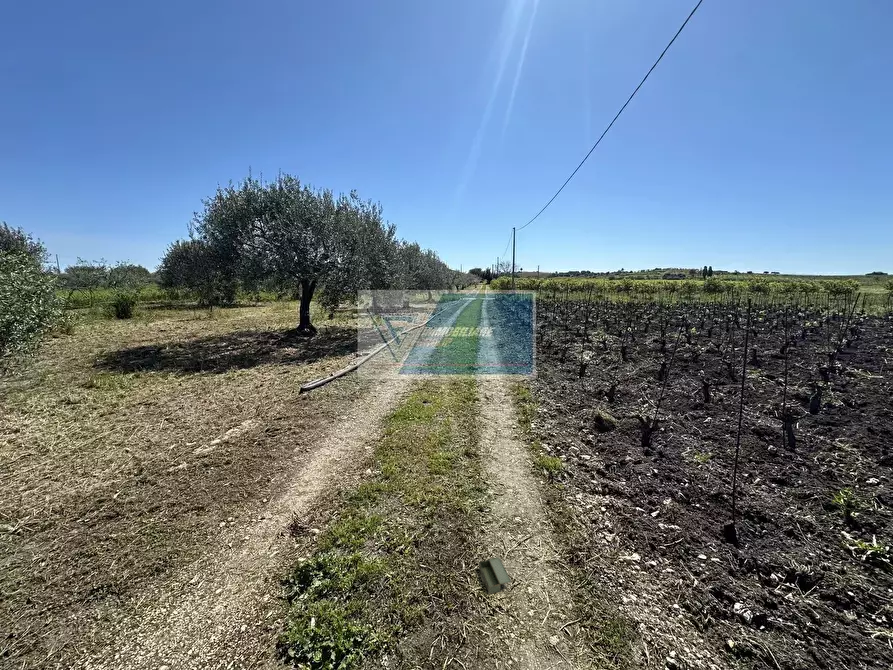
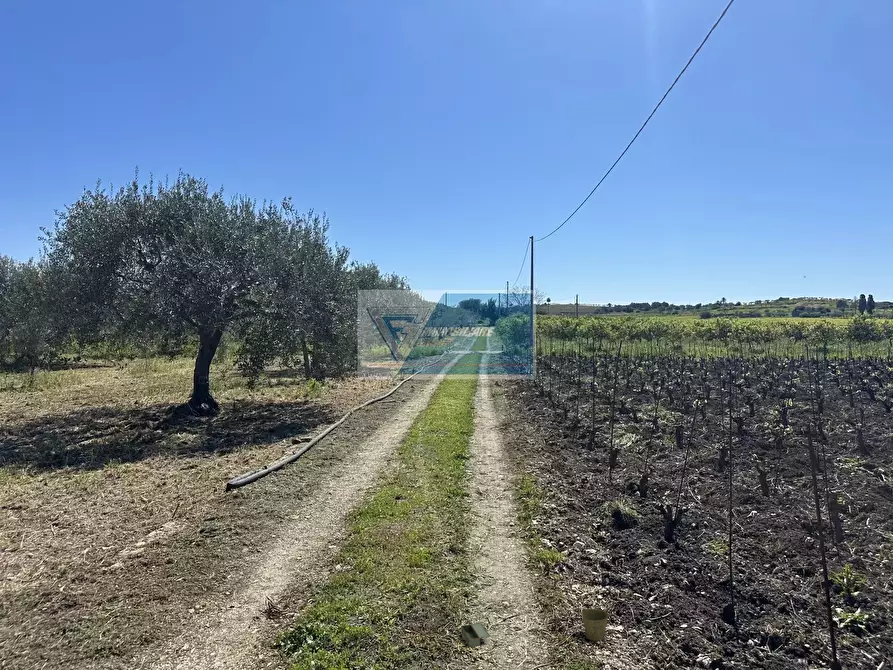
bucket: none [609,544,641,589] -> present [582,609,608,641]

